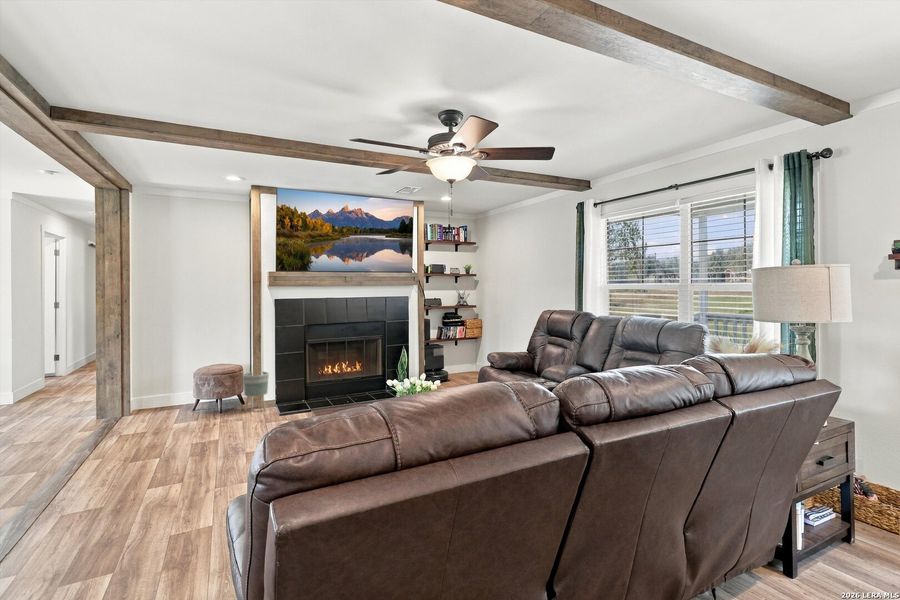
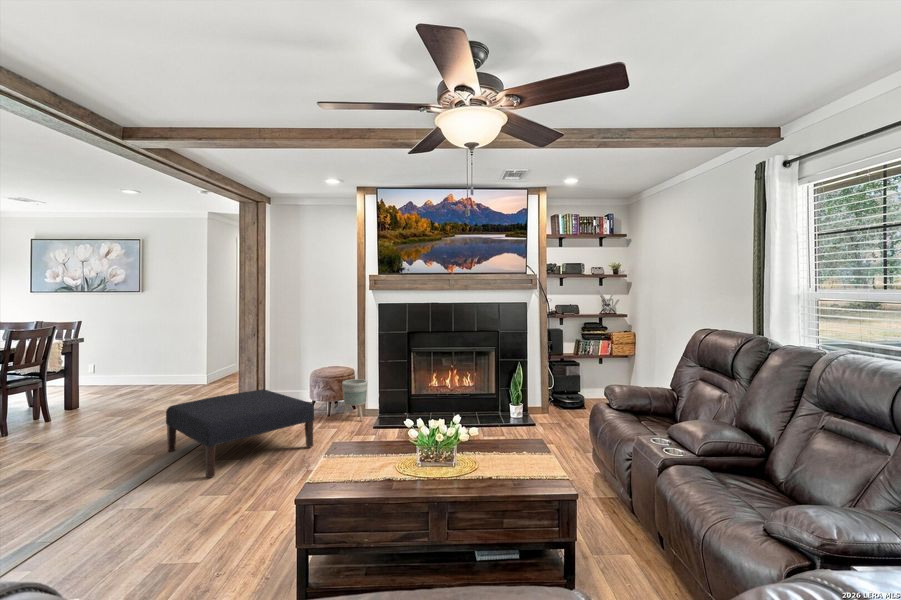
ottoman: none [64,388,240,470] -> present [166,389,314,478]

